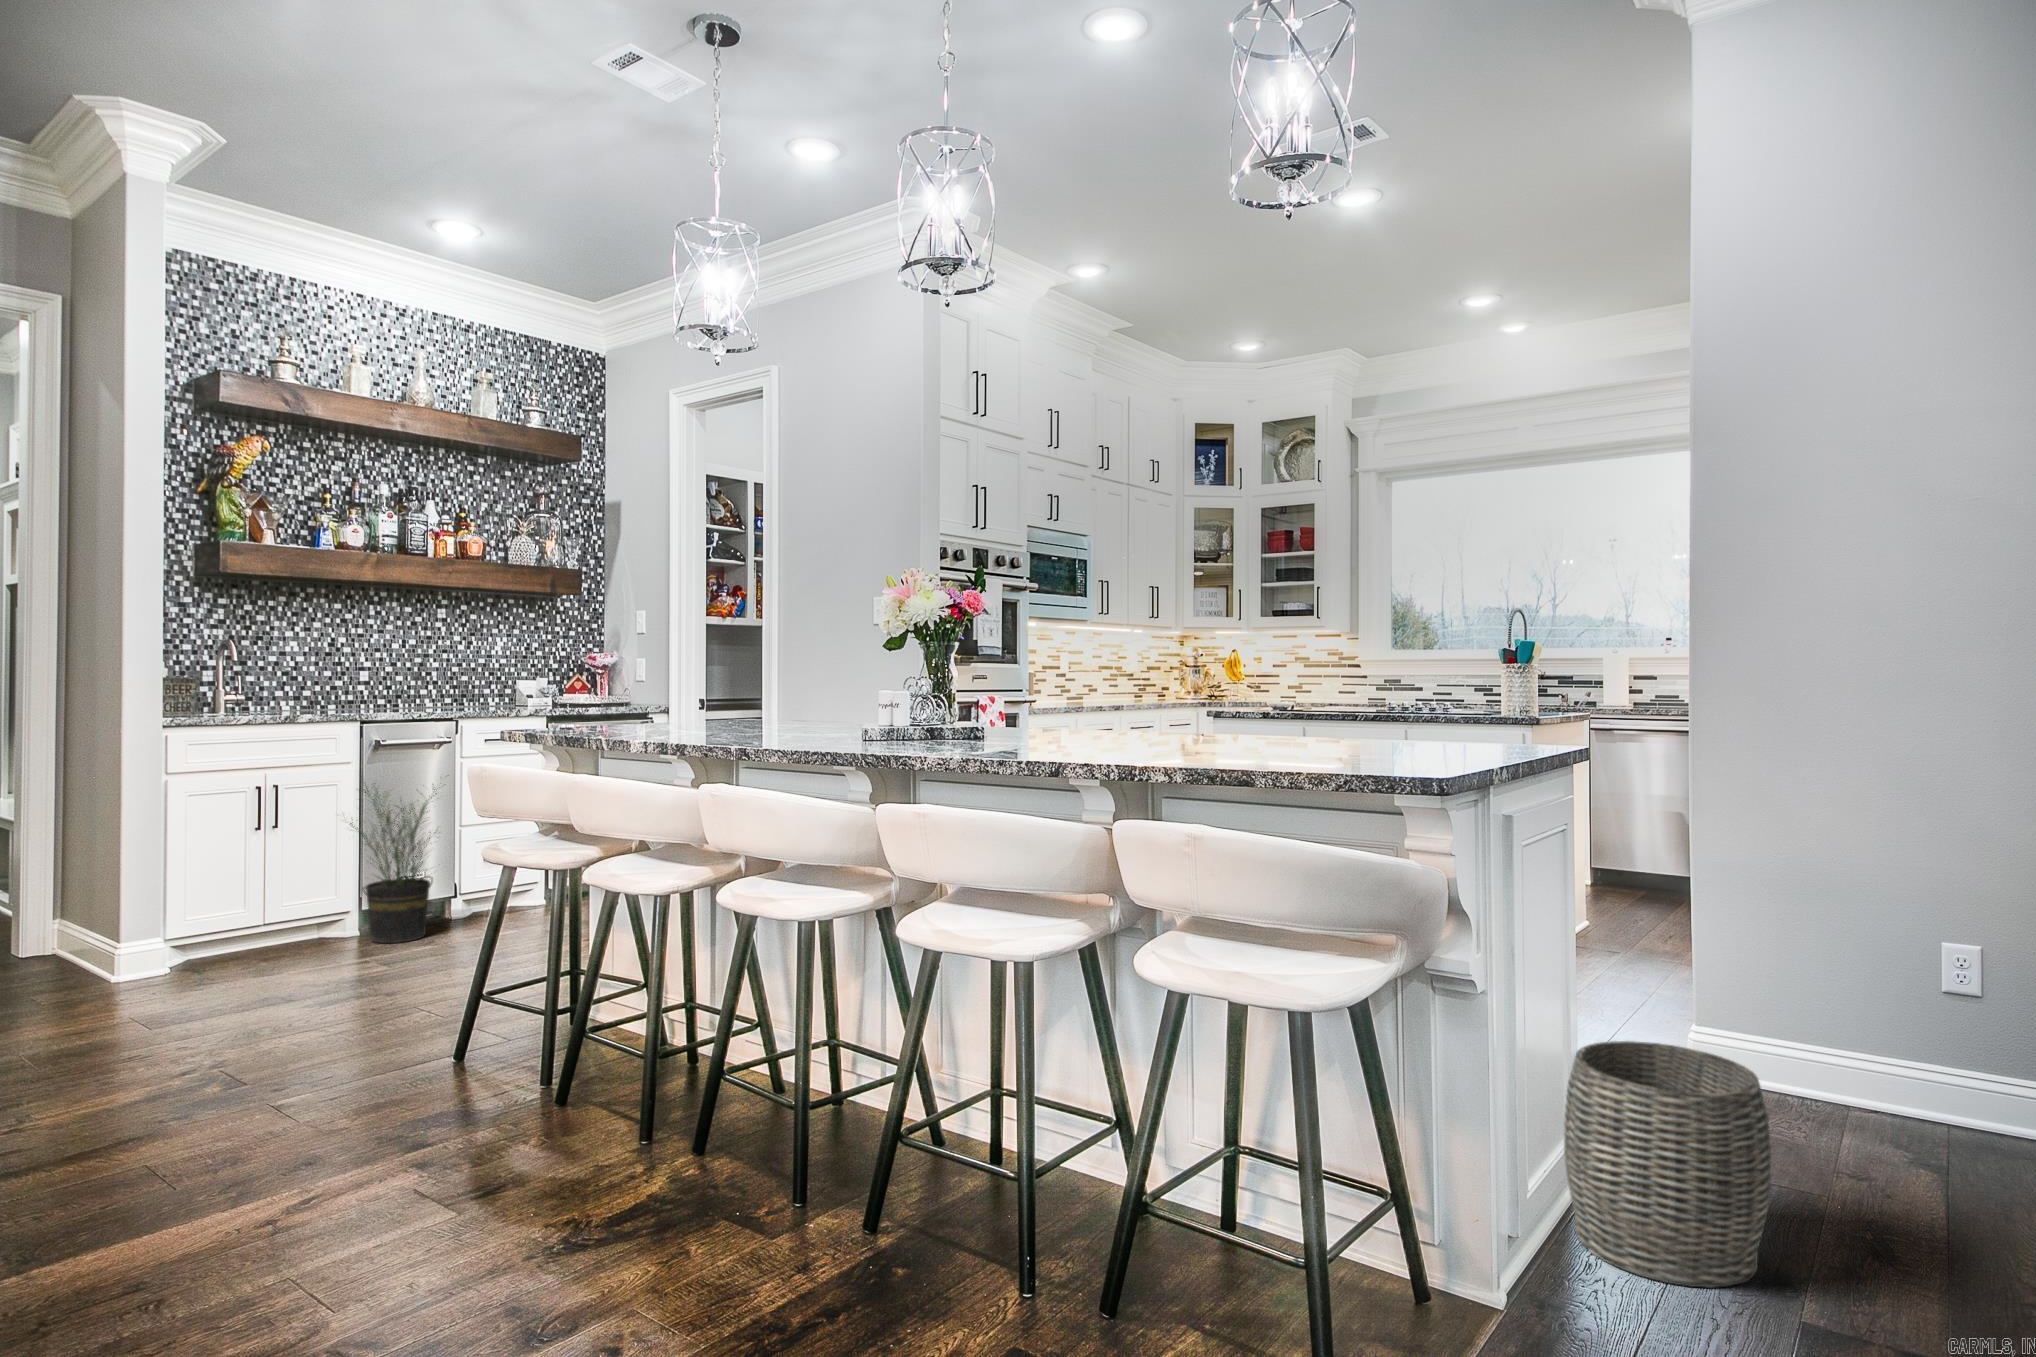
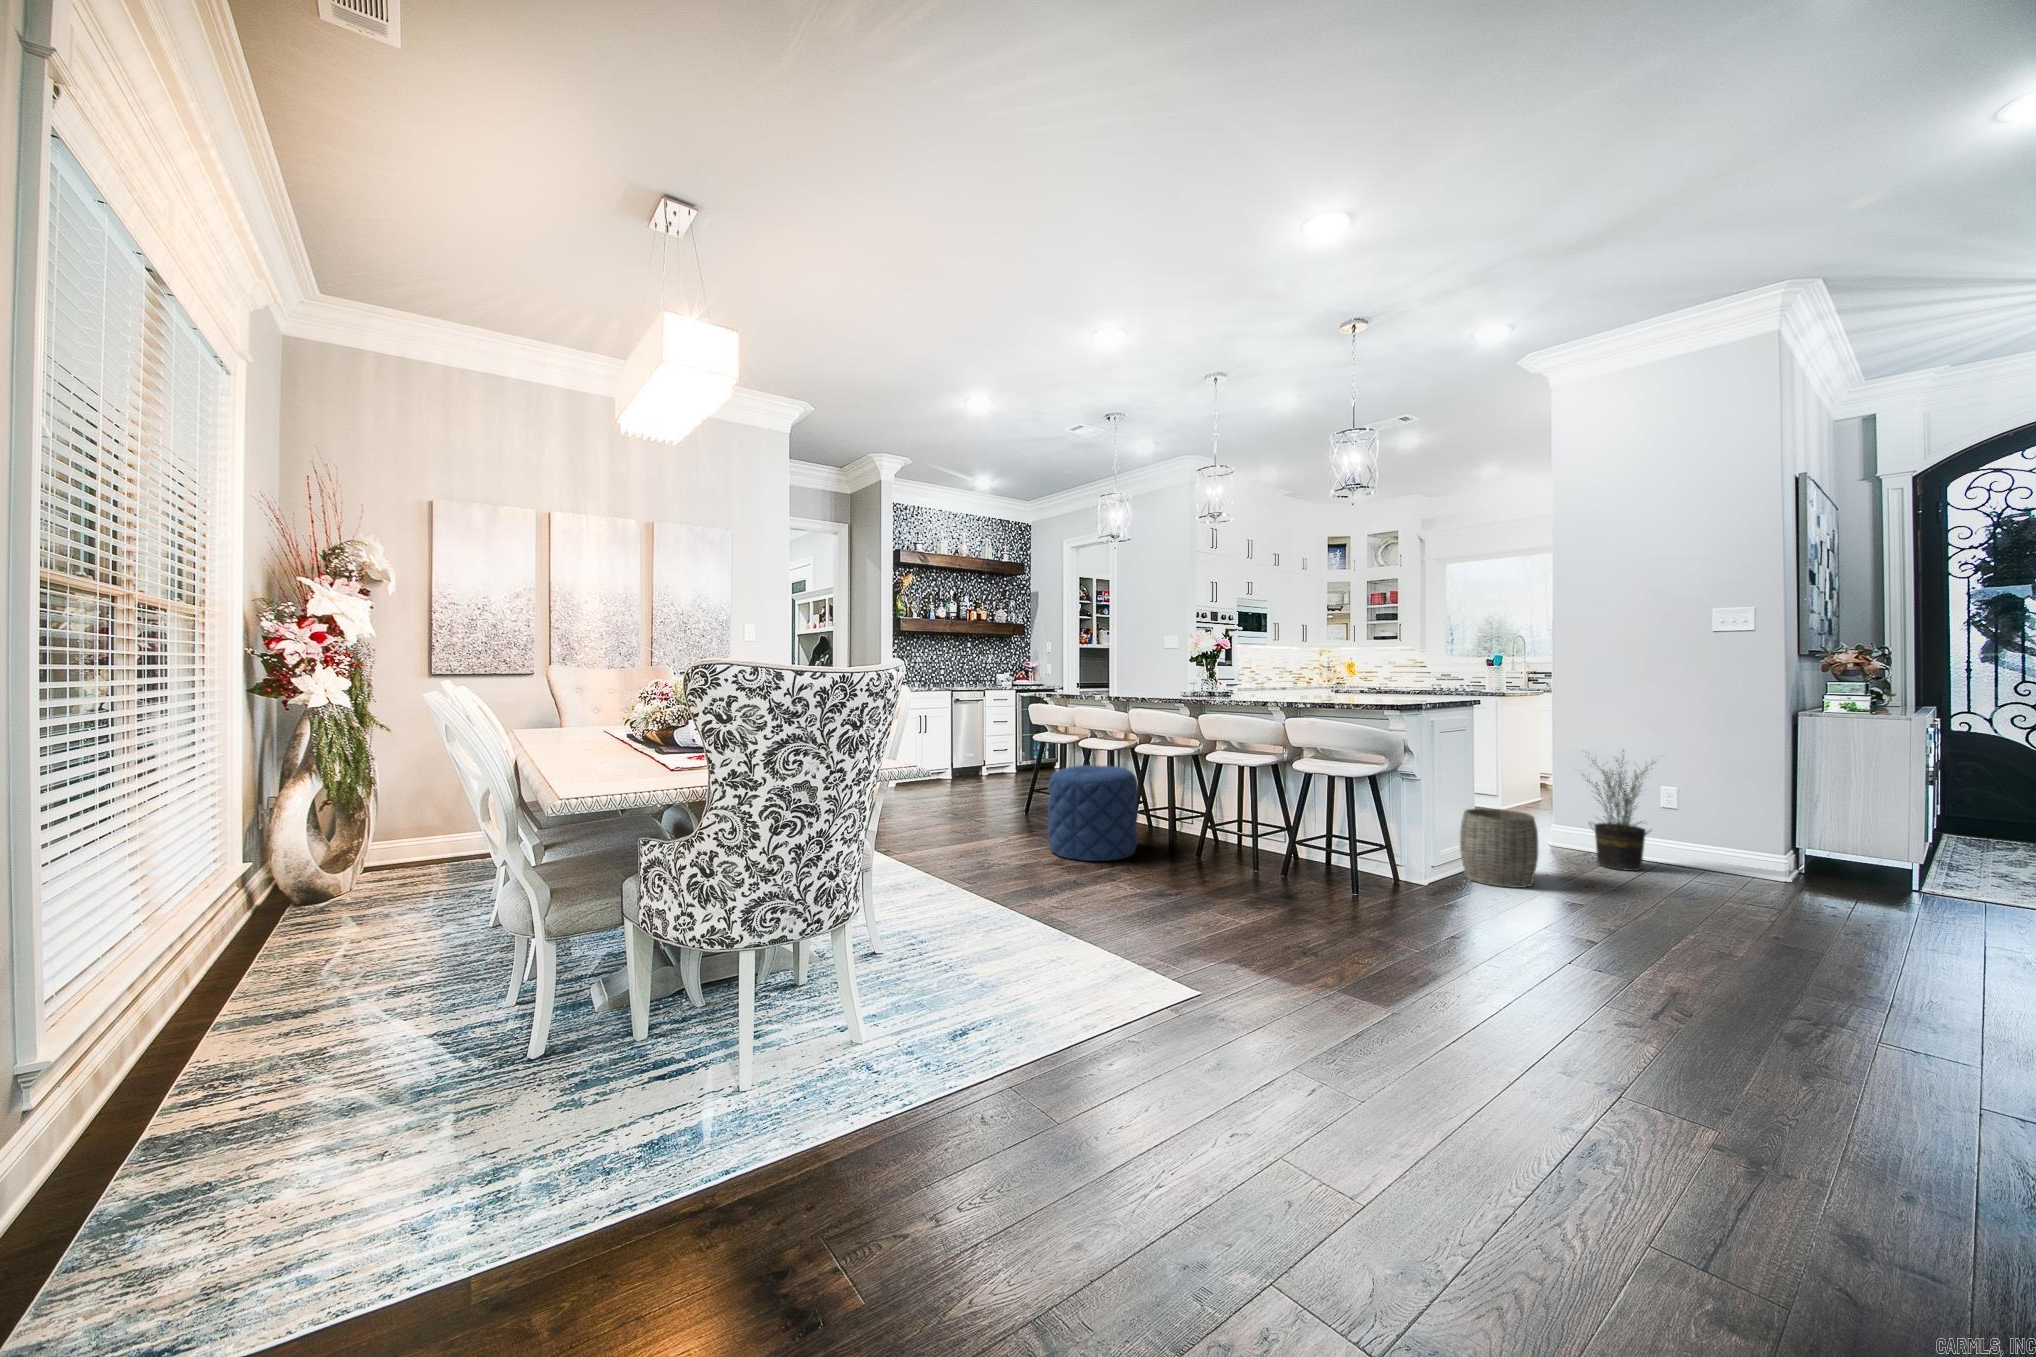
potted plant: present [350,775,449,943] -> present [1583,751,1653,871]
pouf: none [401,950,697,1288] -> present [1048,765,1138,861]

